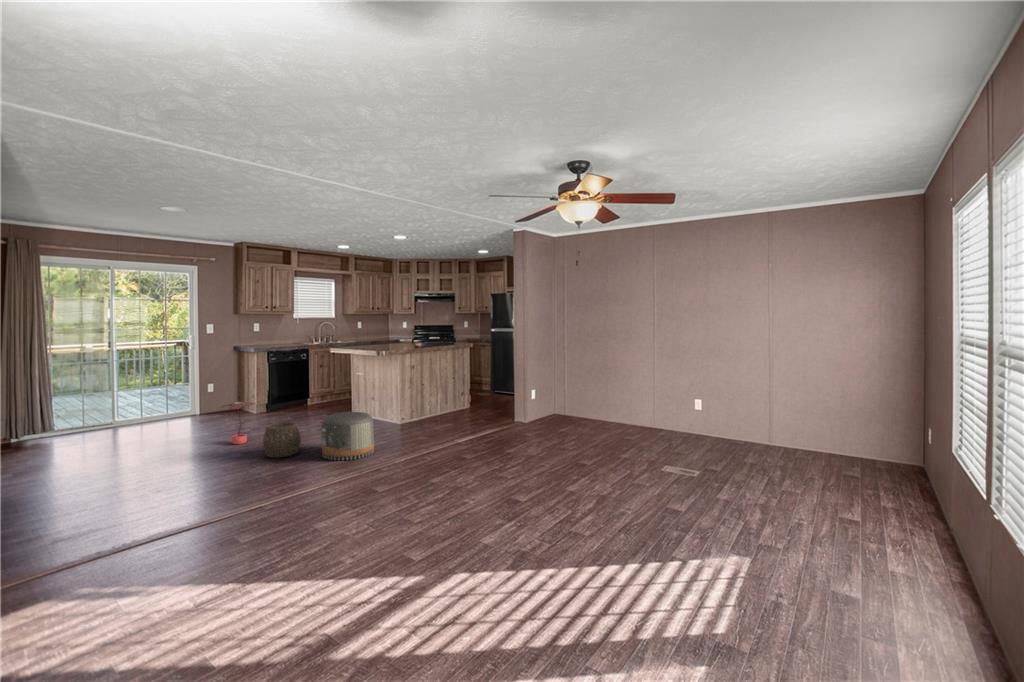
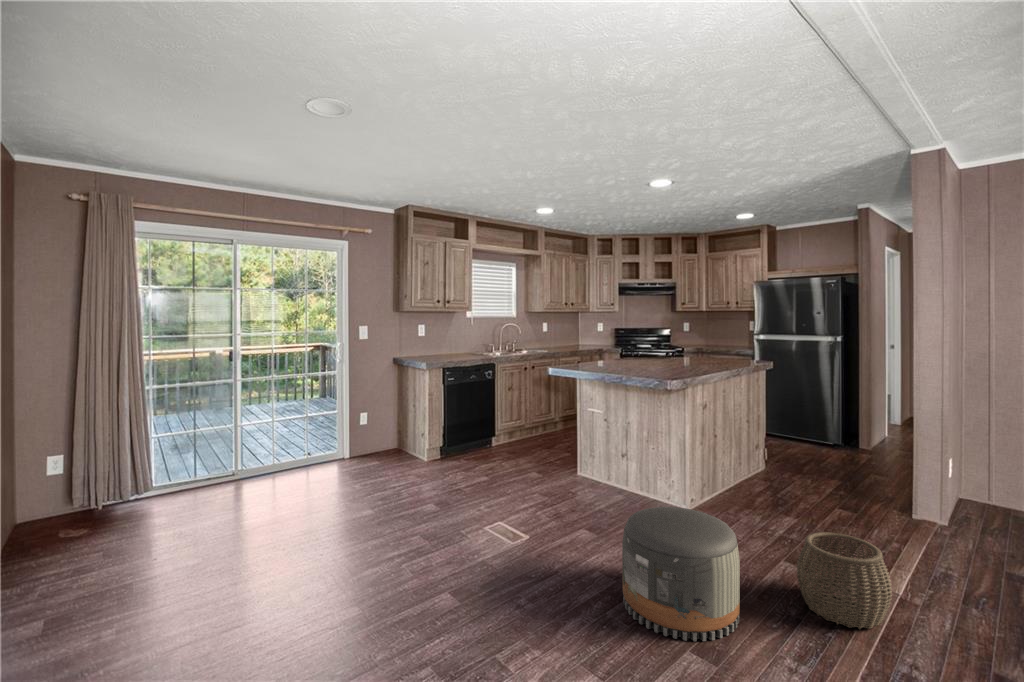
potted plant: present [221,402,256,444] -> none [403,465,463,548]
woven basket: present [263,422,301,457] -> present [797,532,892,629]

